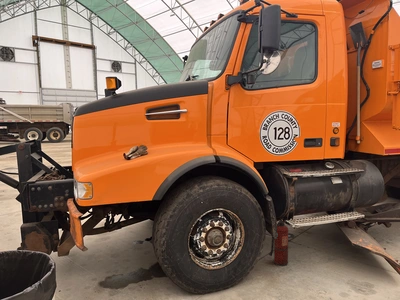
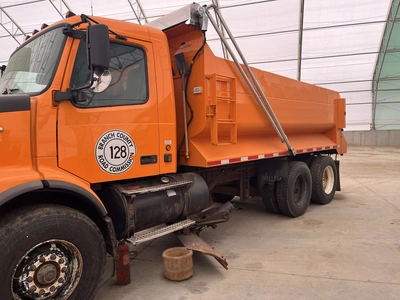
wooden bucket: none [323,238,357,272] -> present [163,247,193,281]

